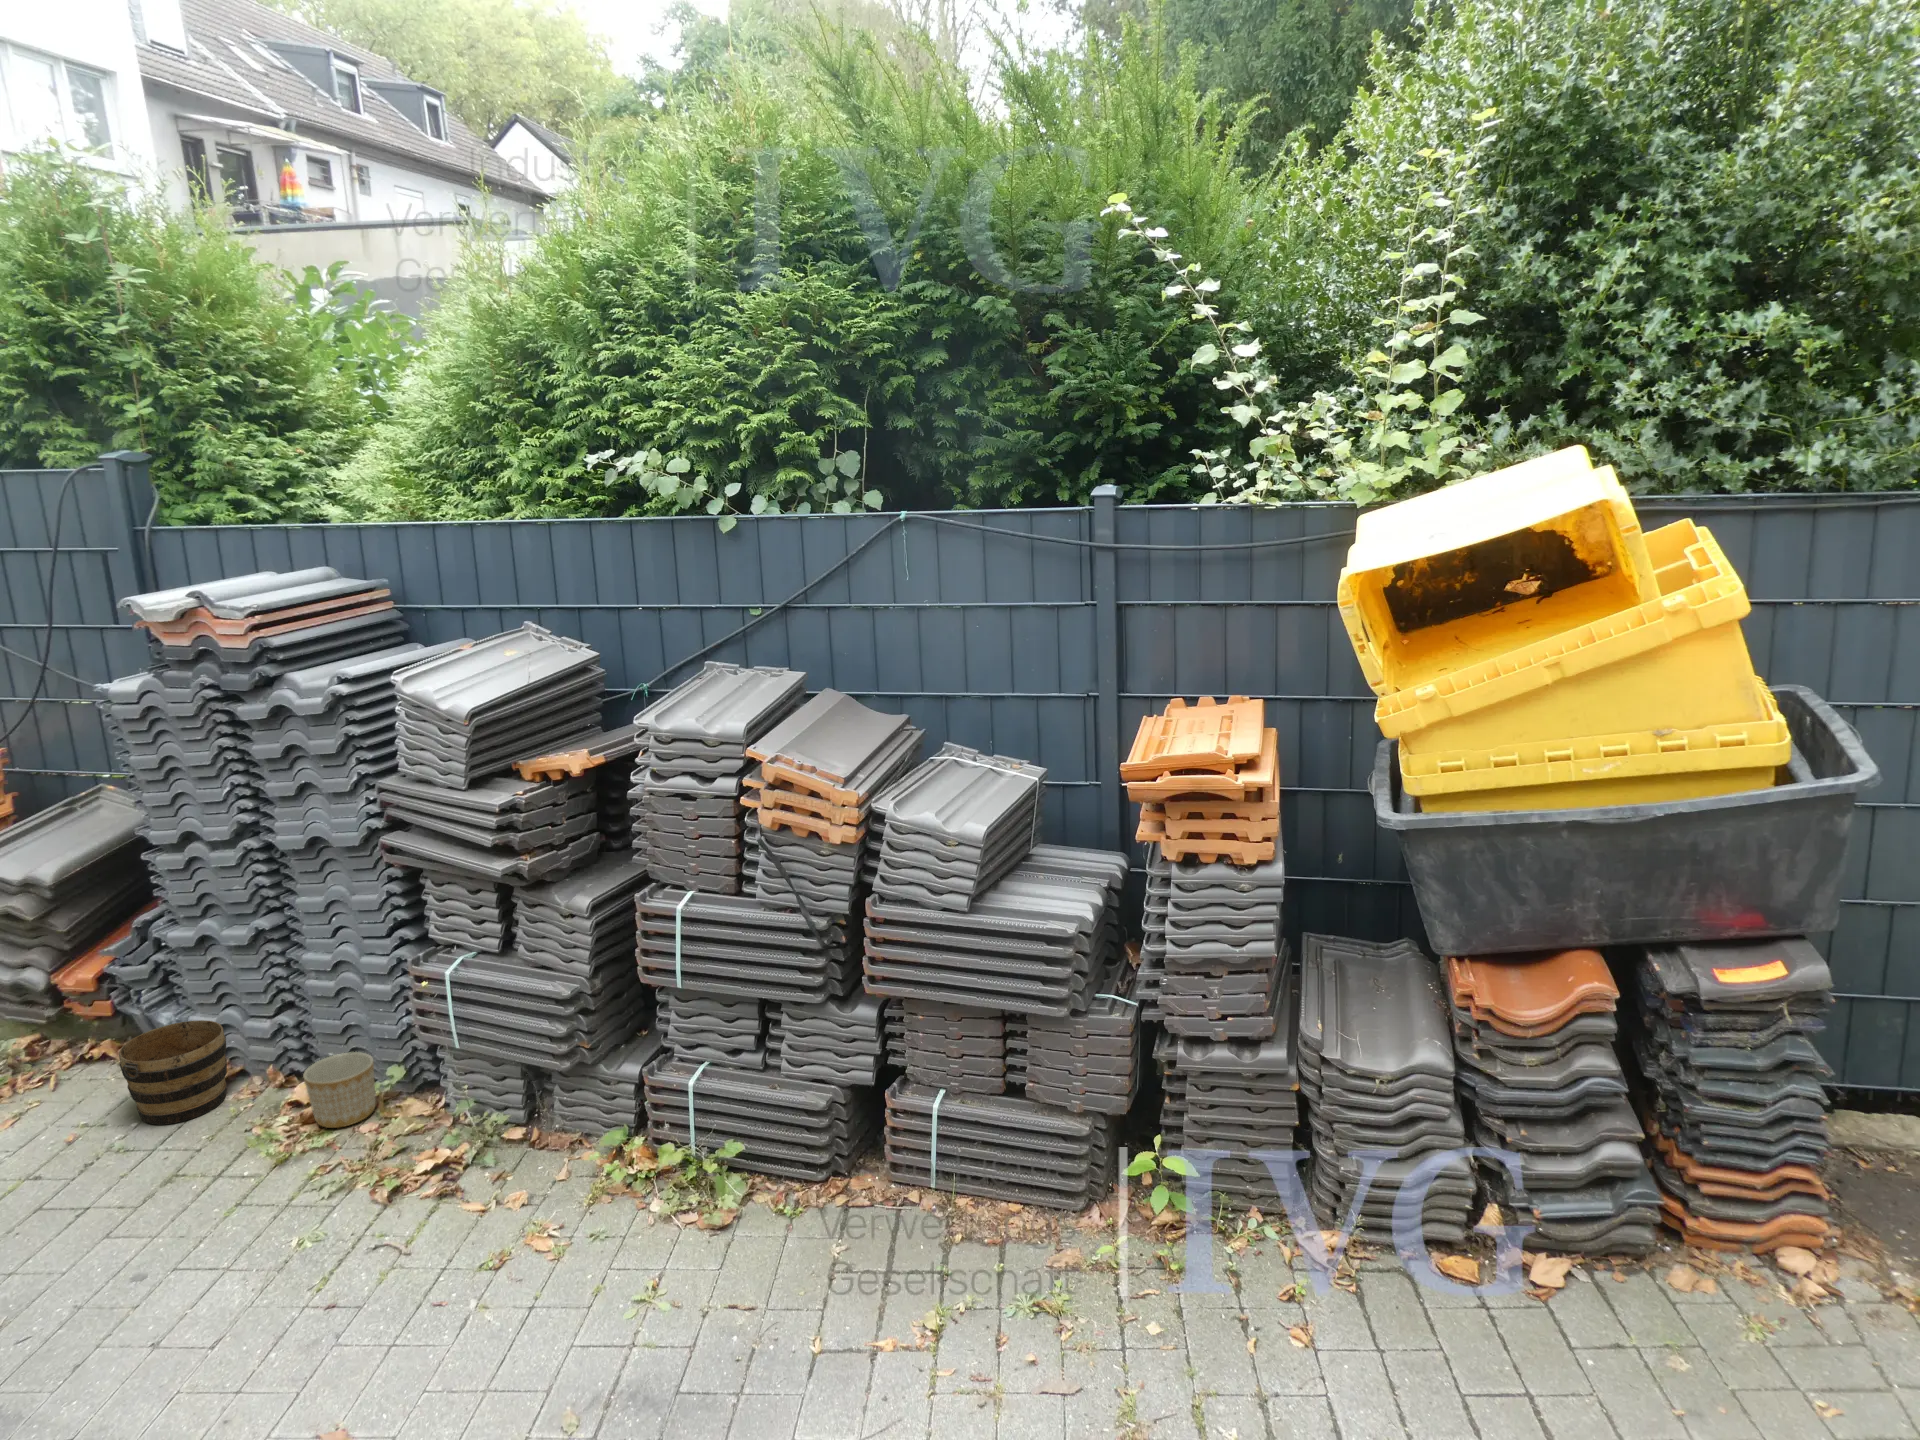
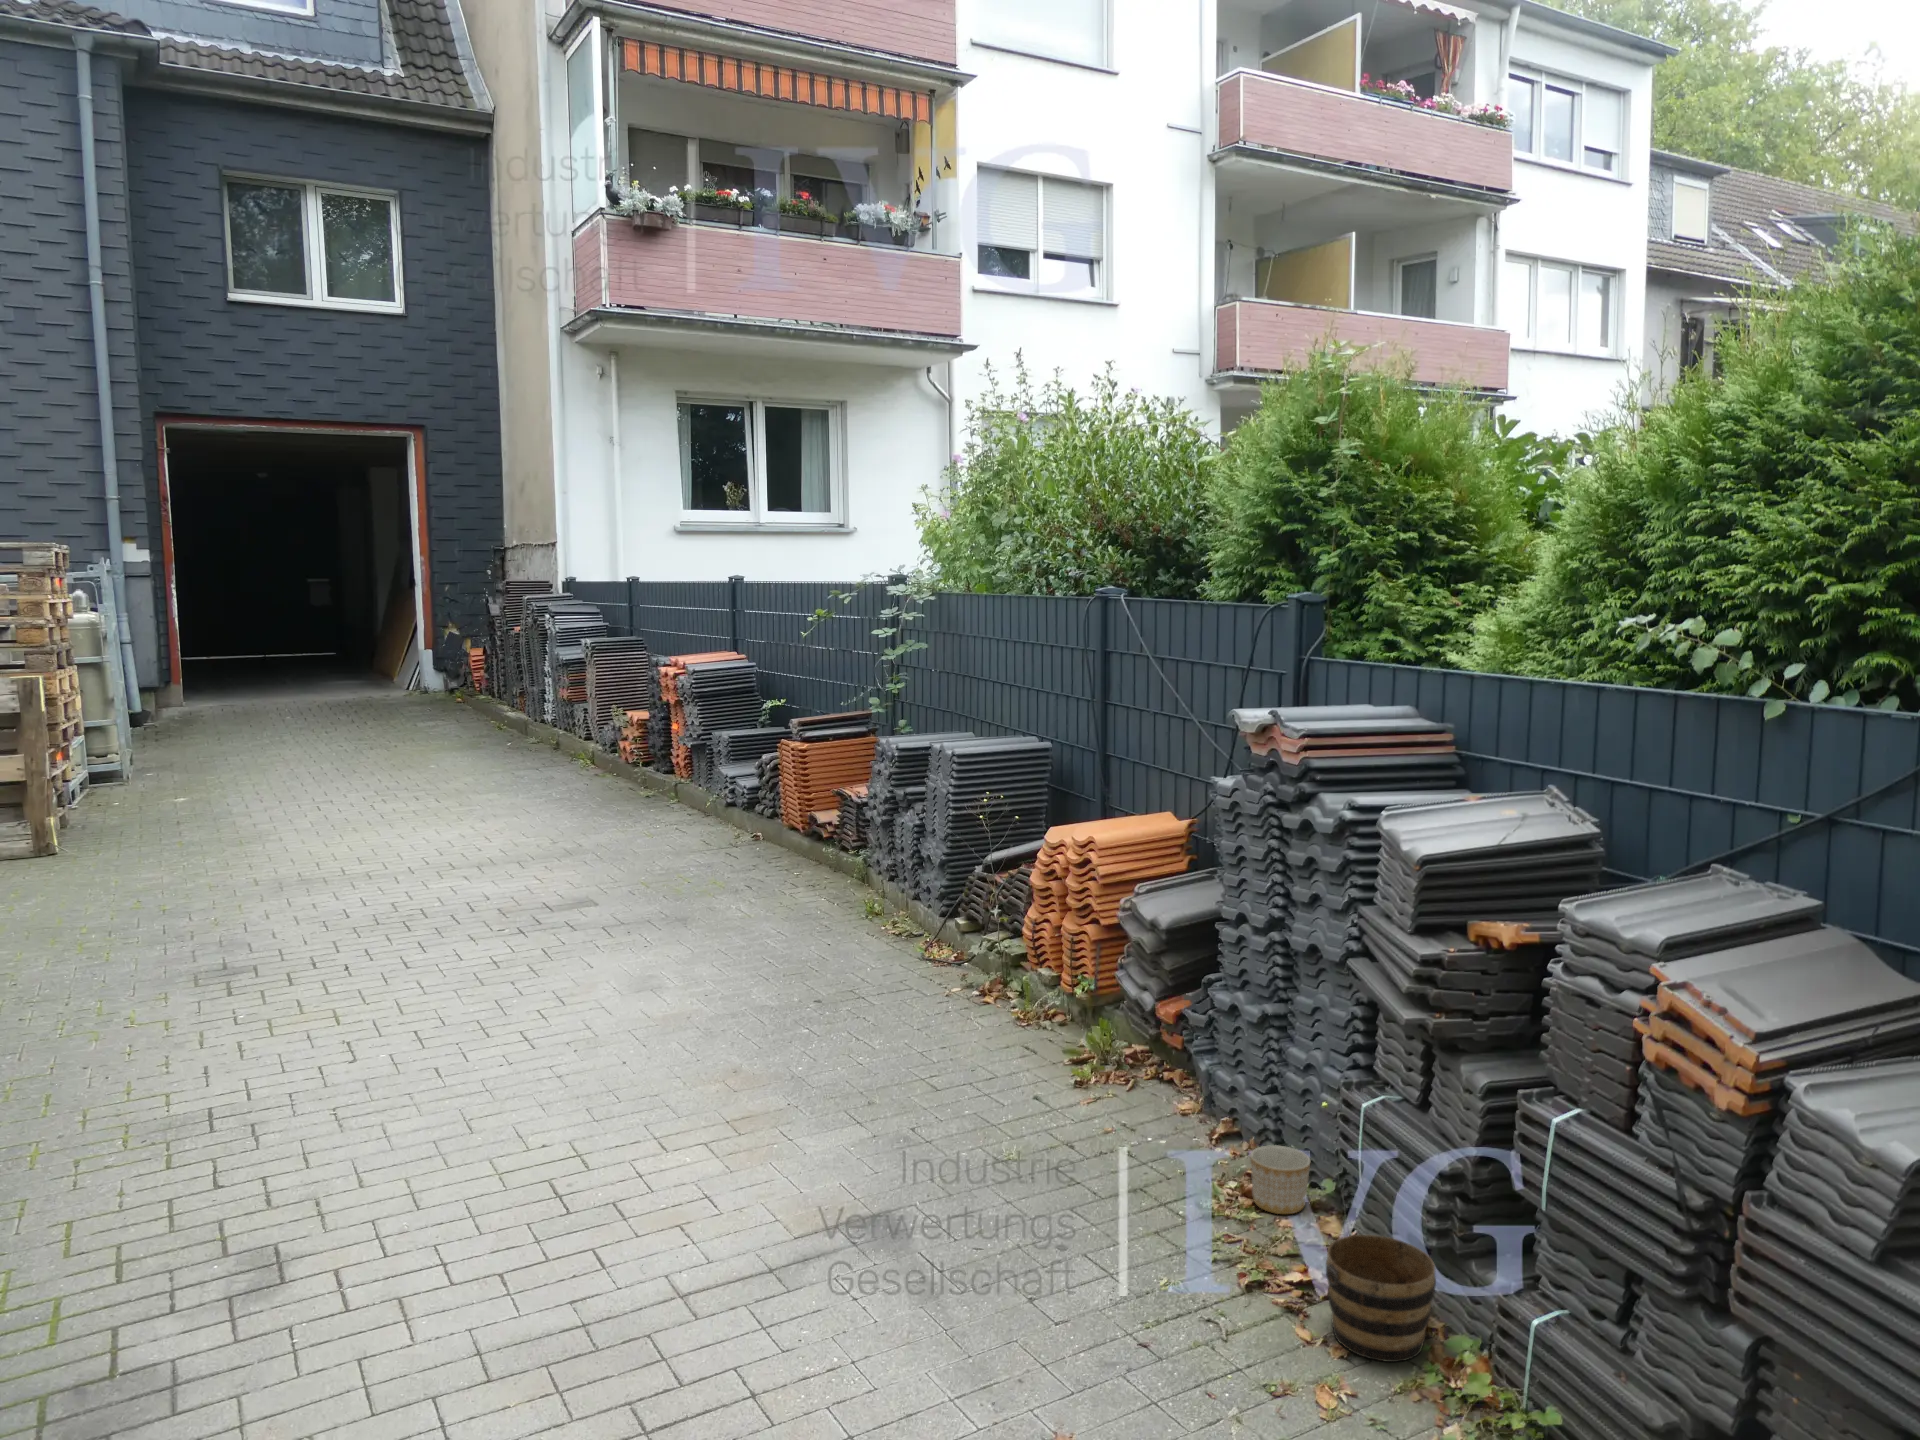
bucket: present [119,1020,227,1125] -> present [1326,1235,1436,1362]

